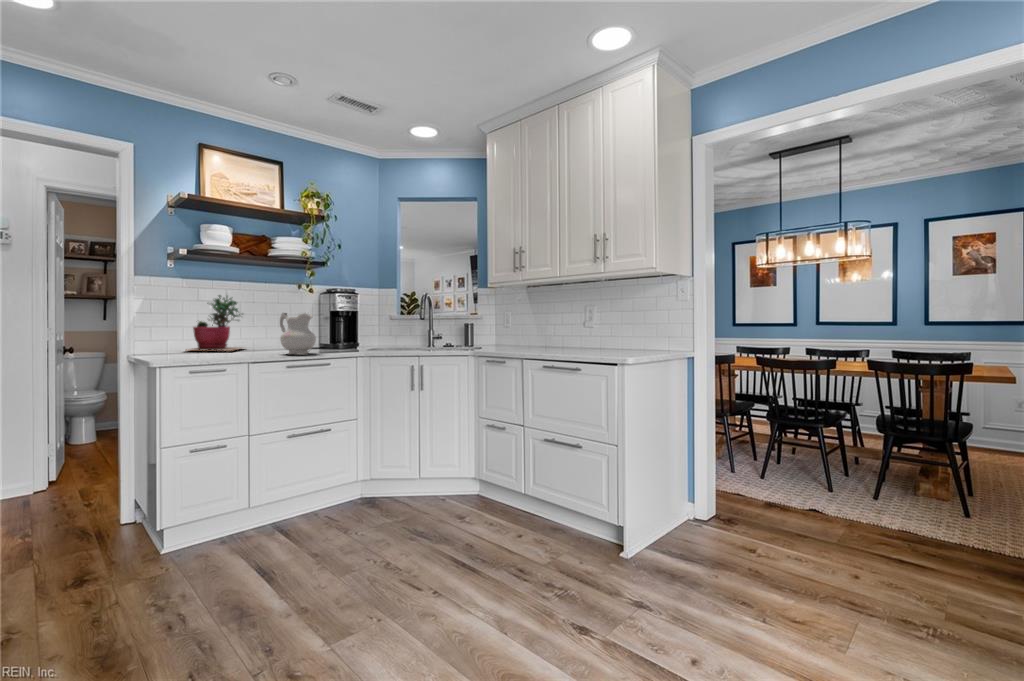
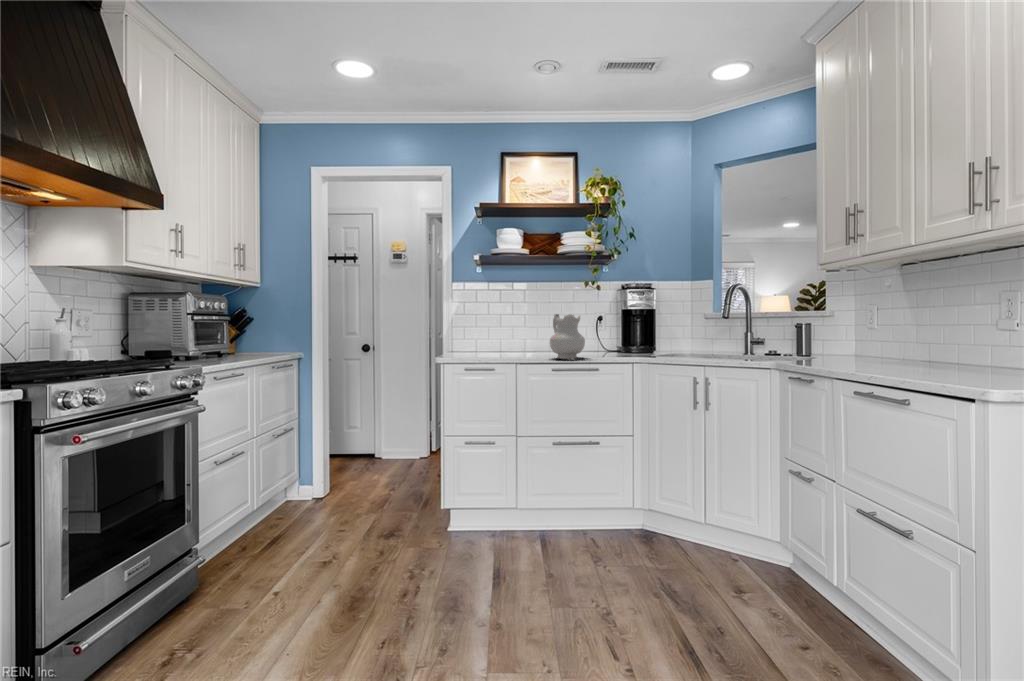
succulent plant: present [186,295,241,351] -> none [482,297,541,353]

